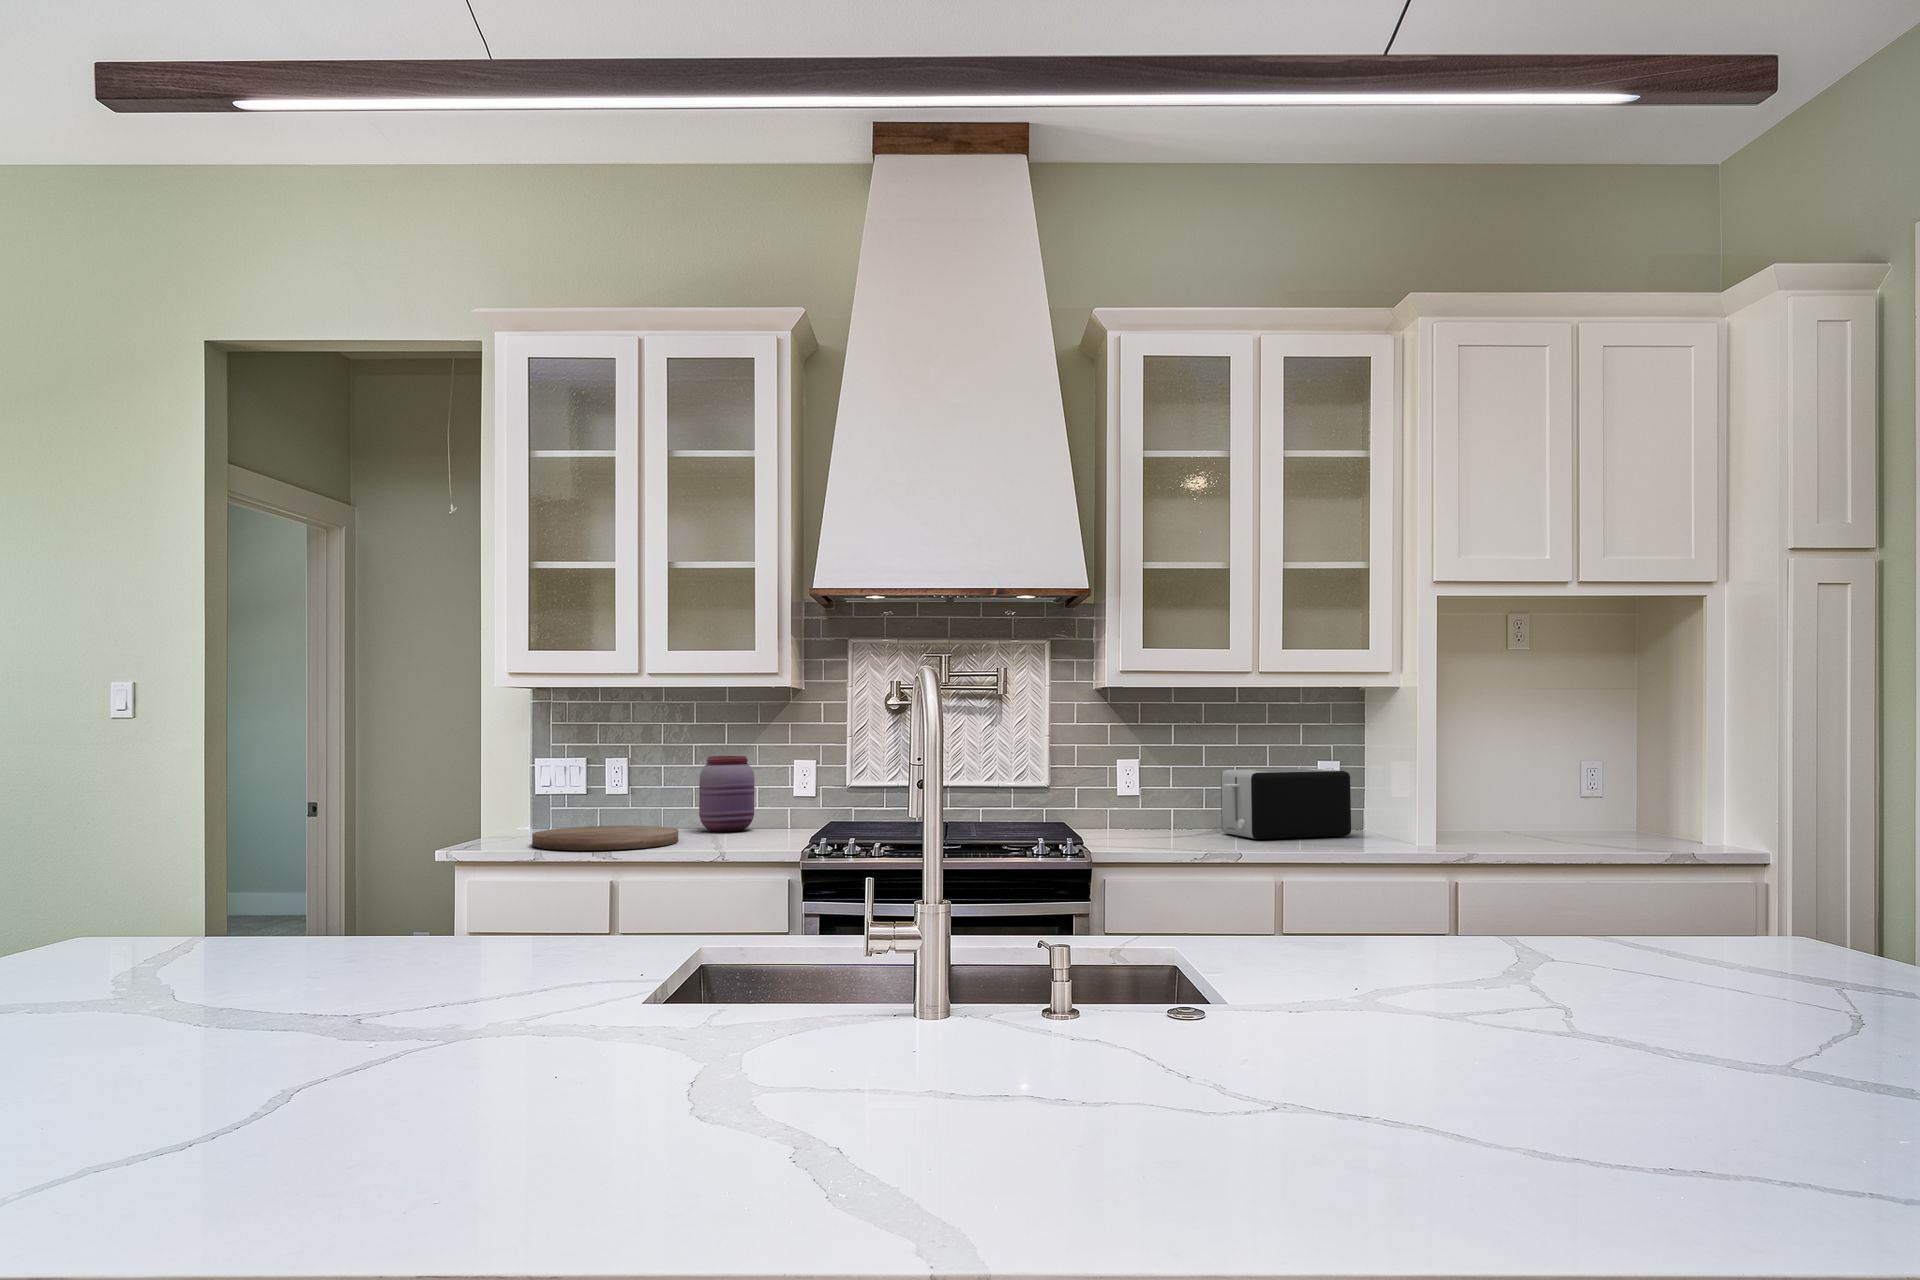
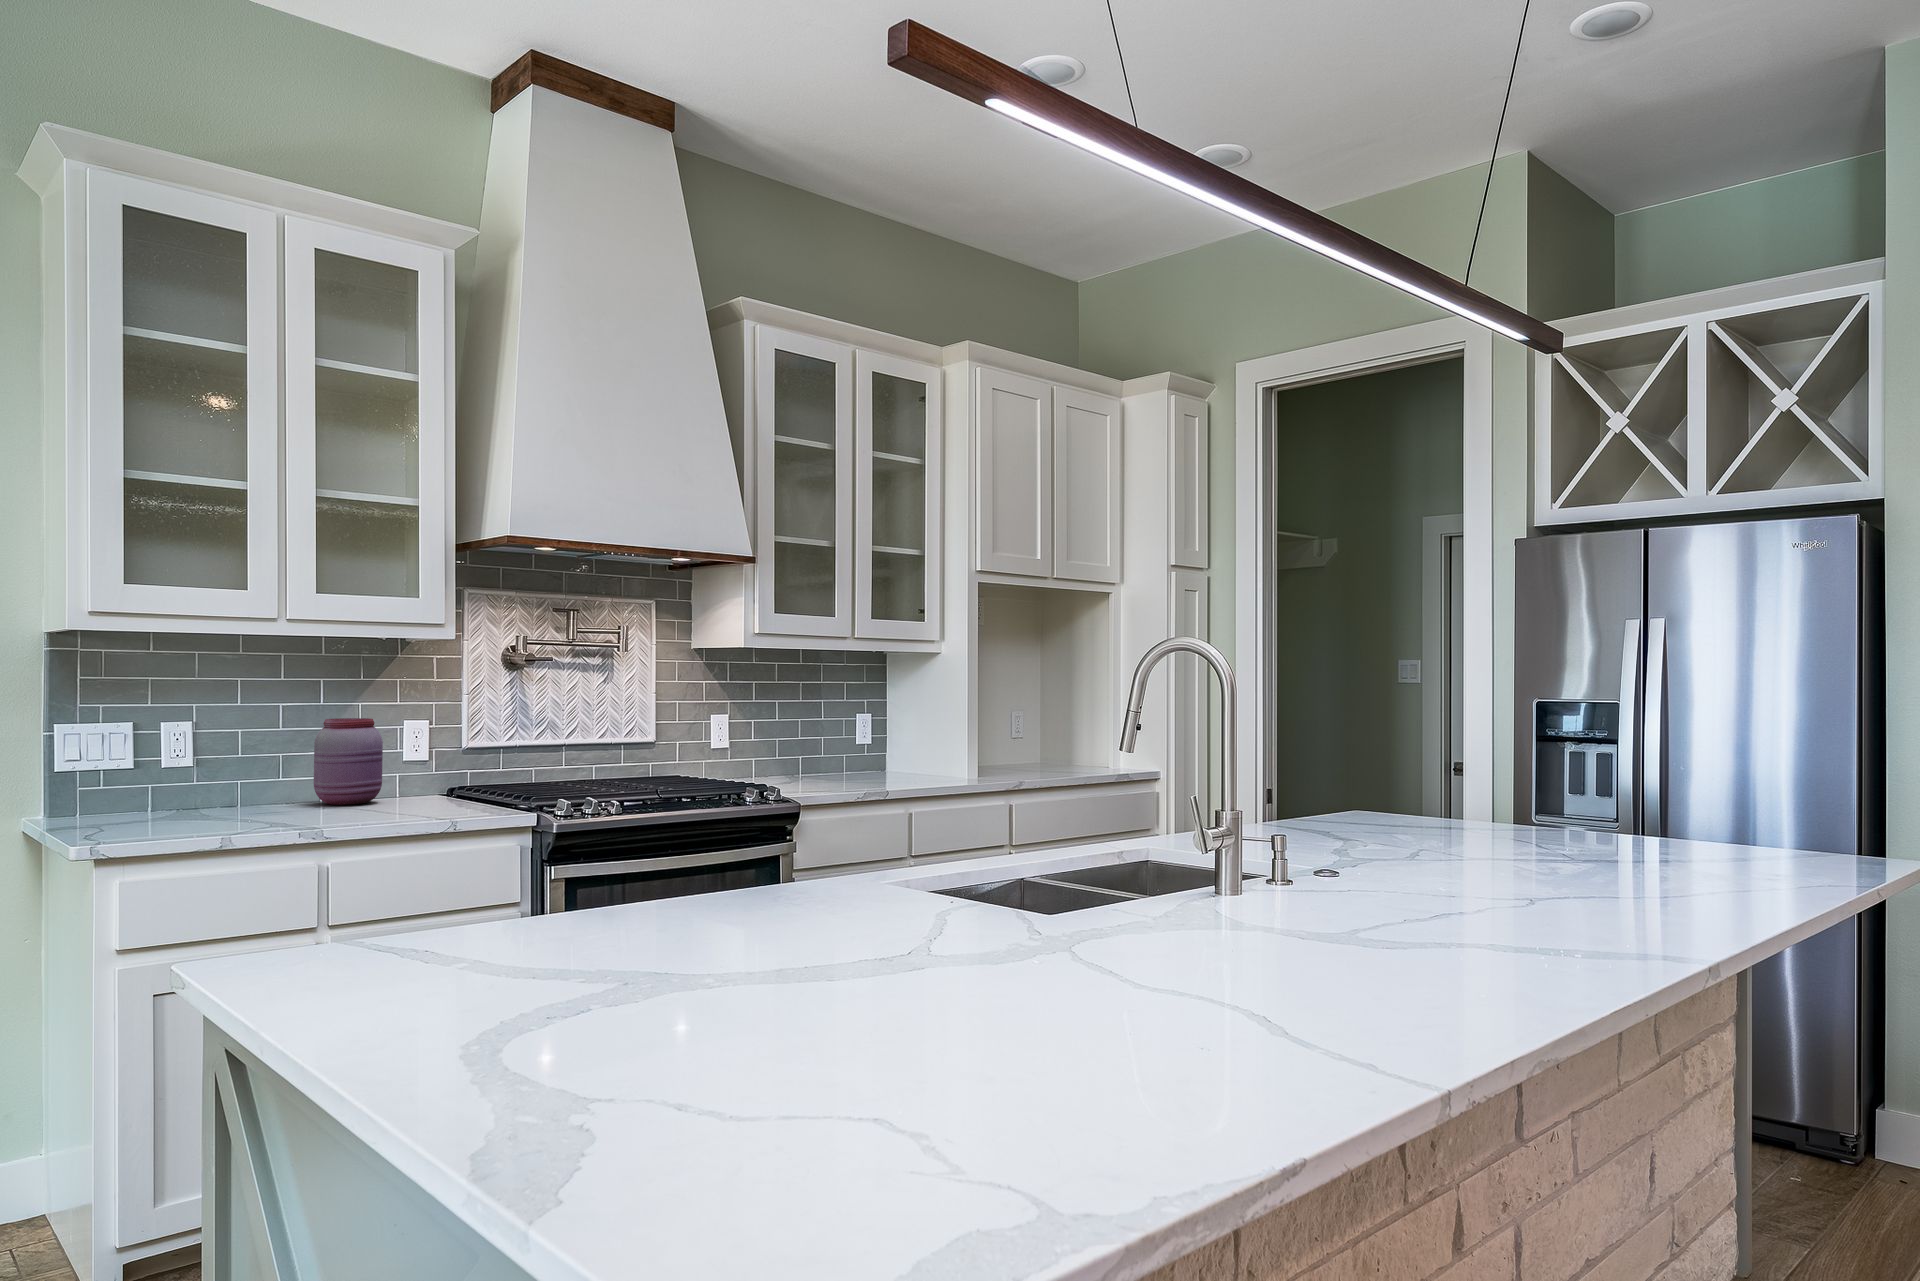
toaster: present [1221,768,1351,839] -> none [832,721,931,782]
cutting board: present [532,826,678,850] -> none [168,801,358,832]

